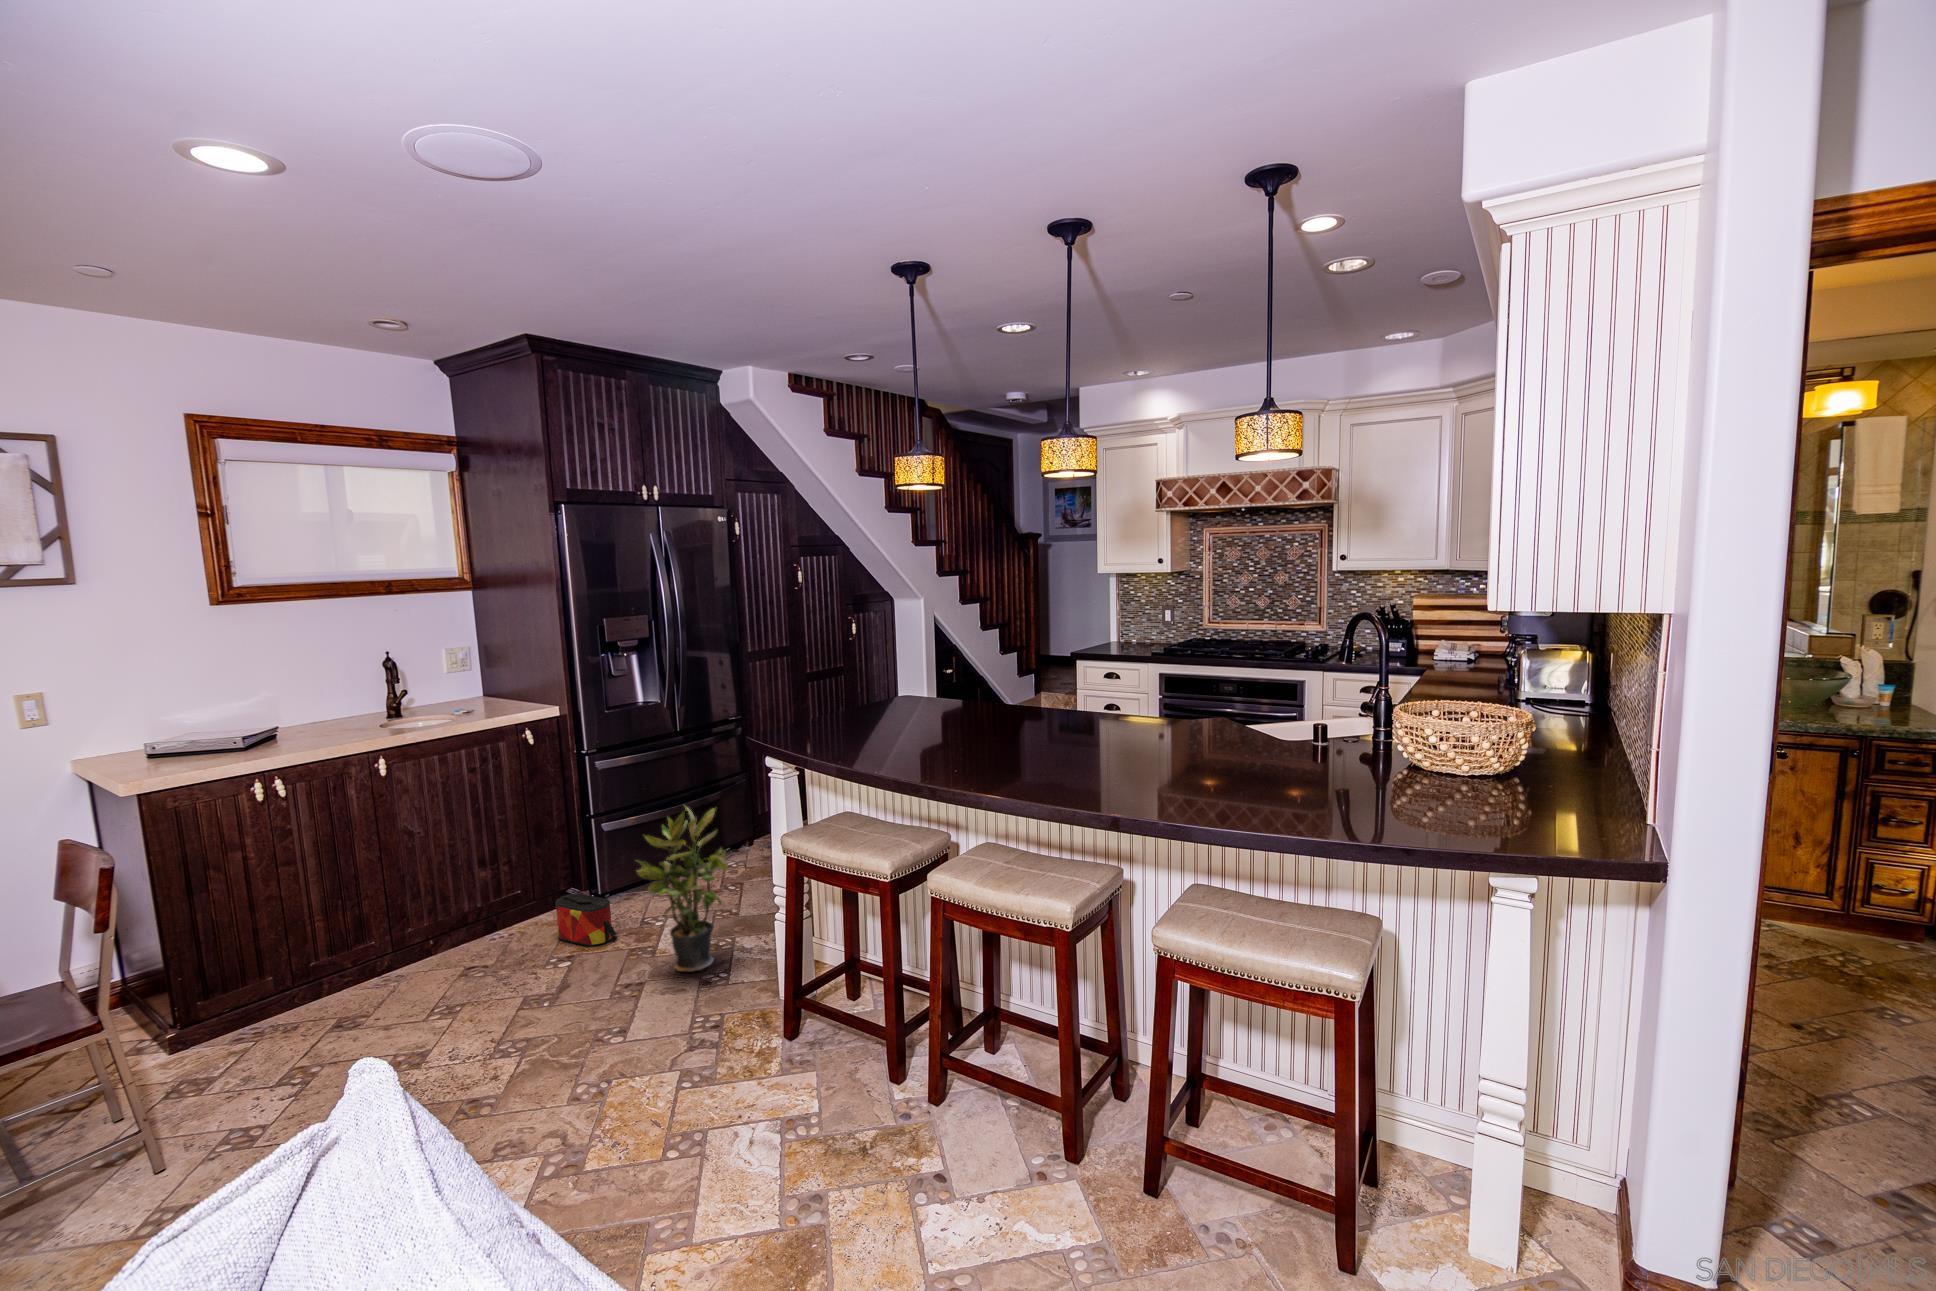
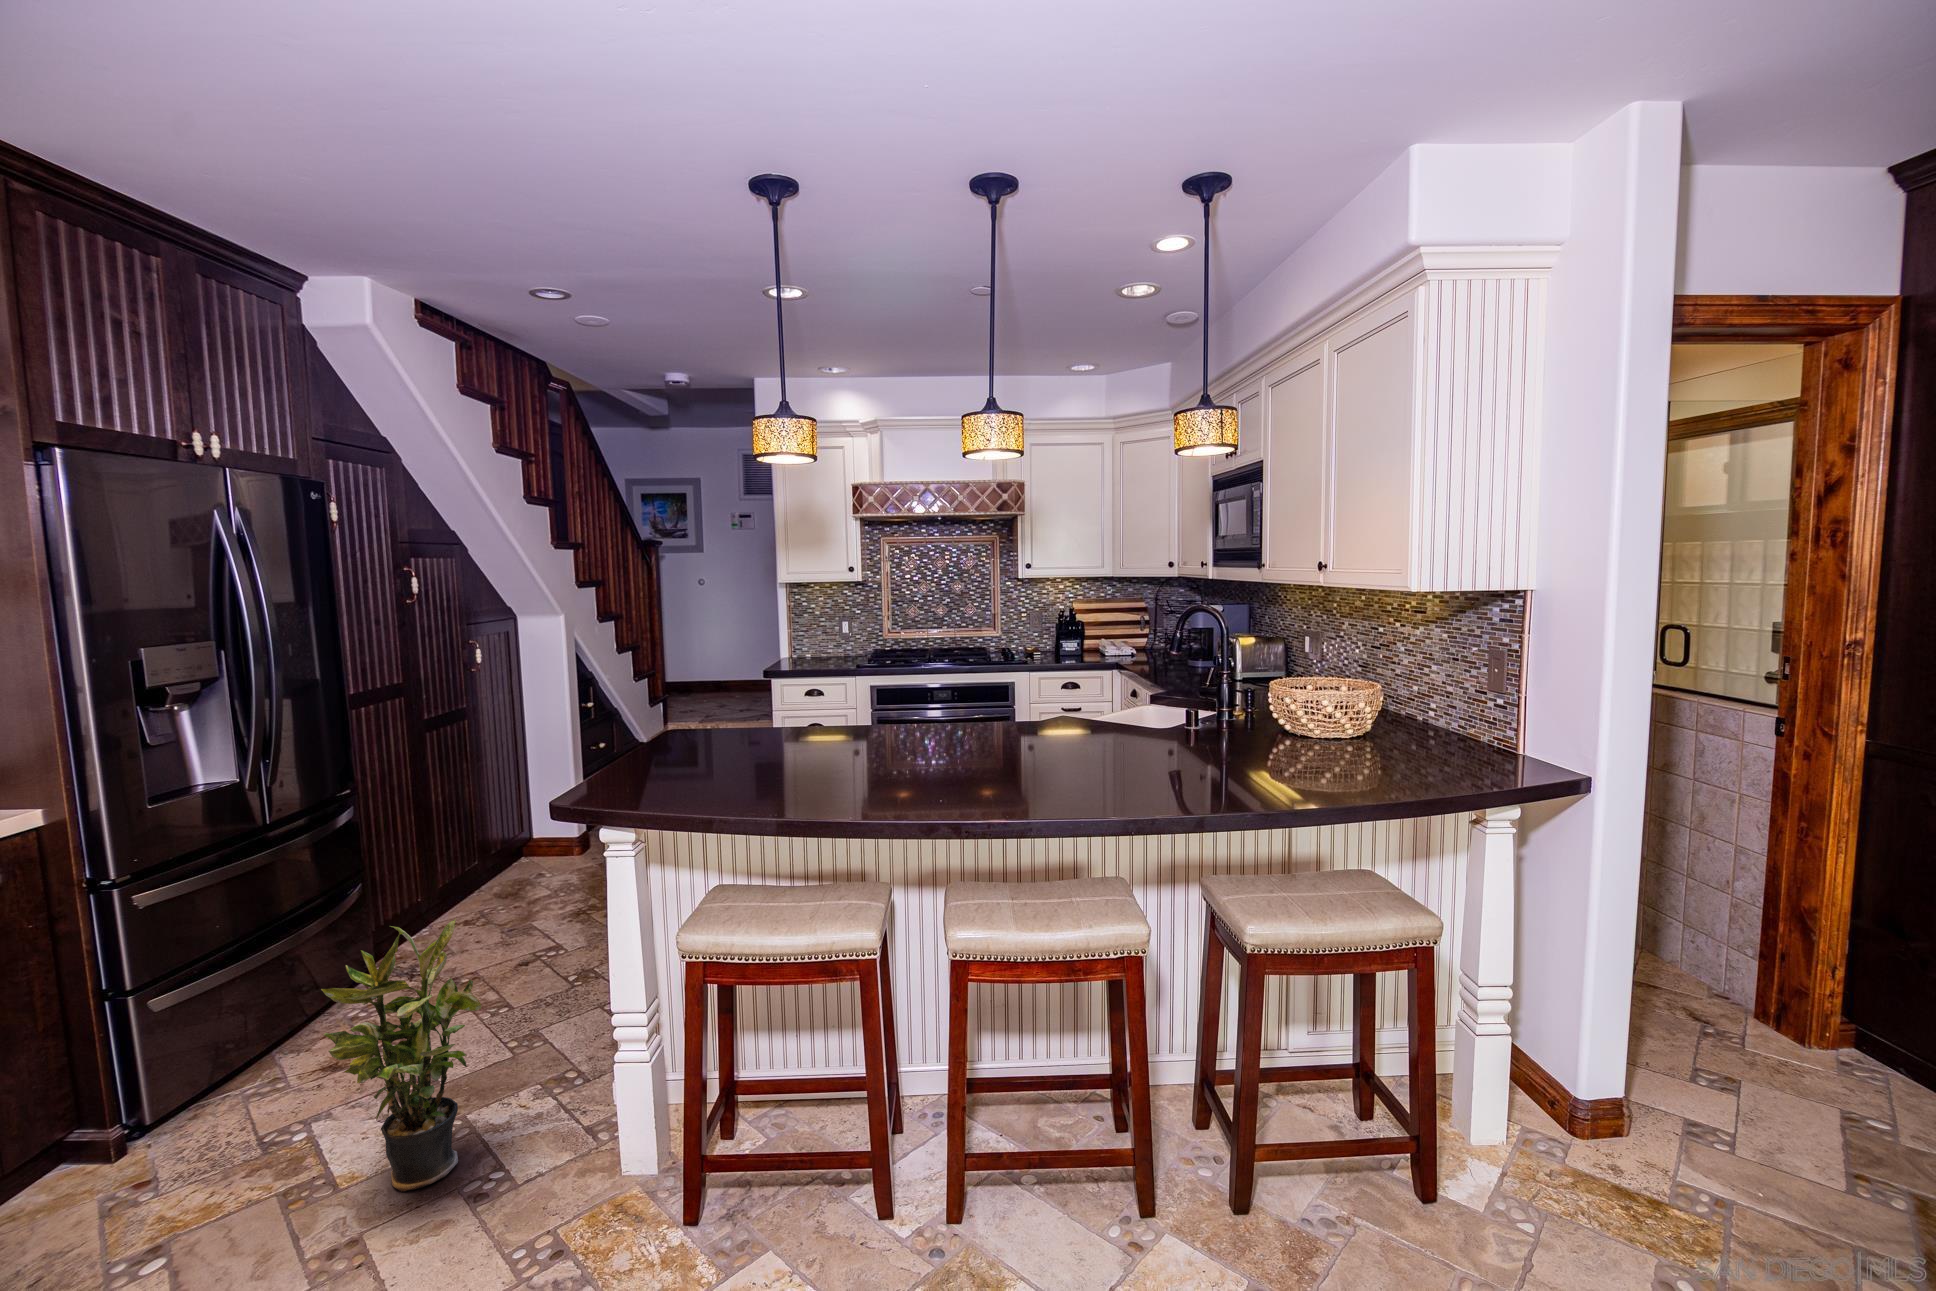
bag: present [555,894,616,946] -> none [75,1117,226,1220]

